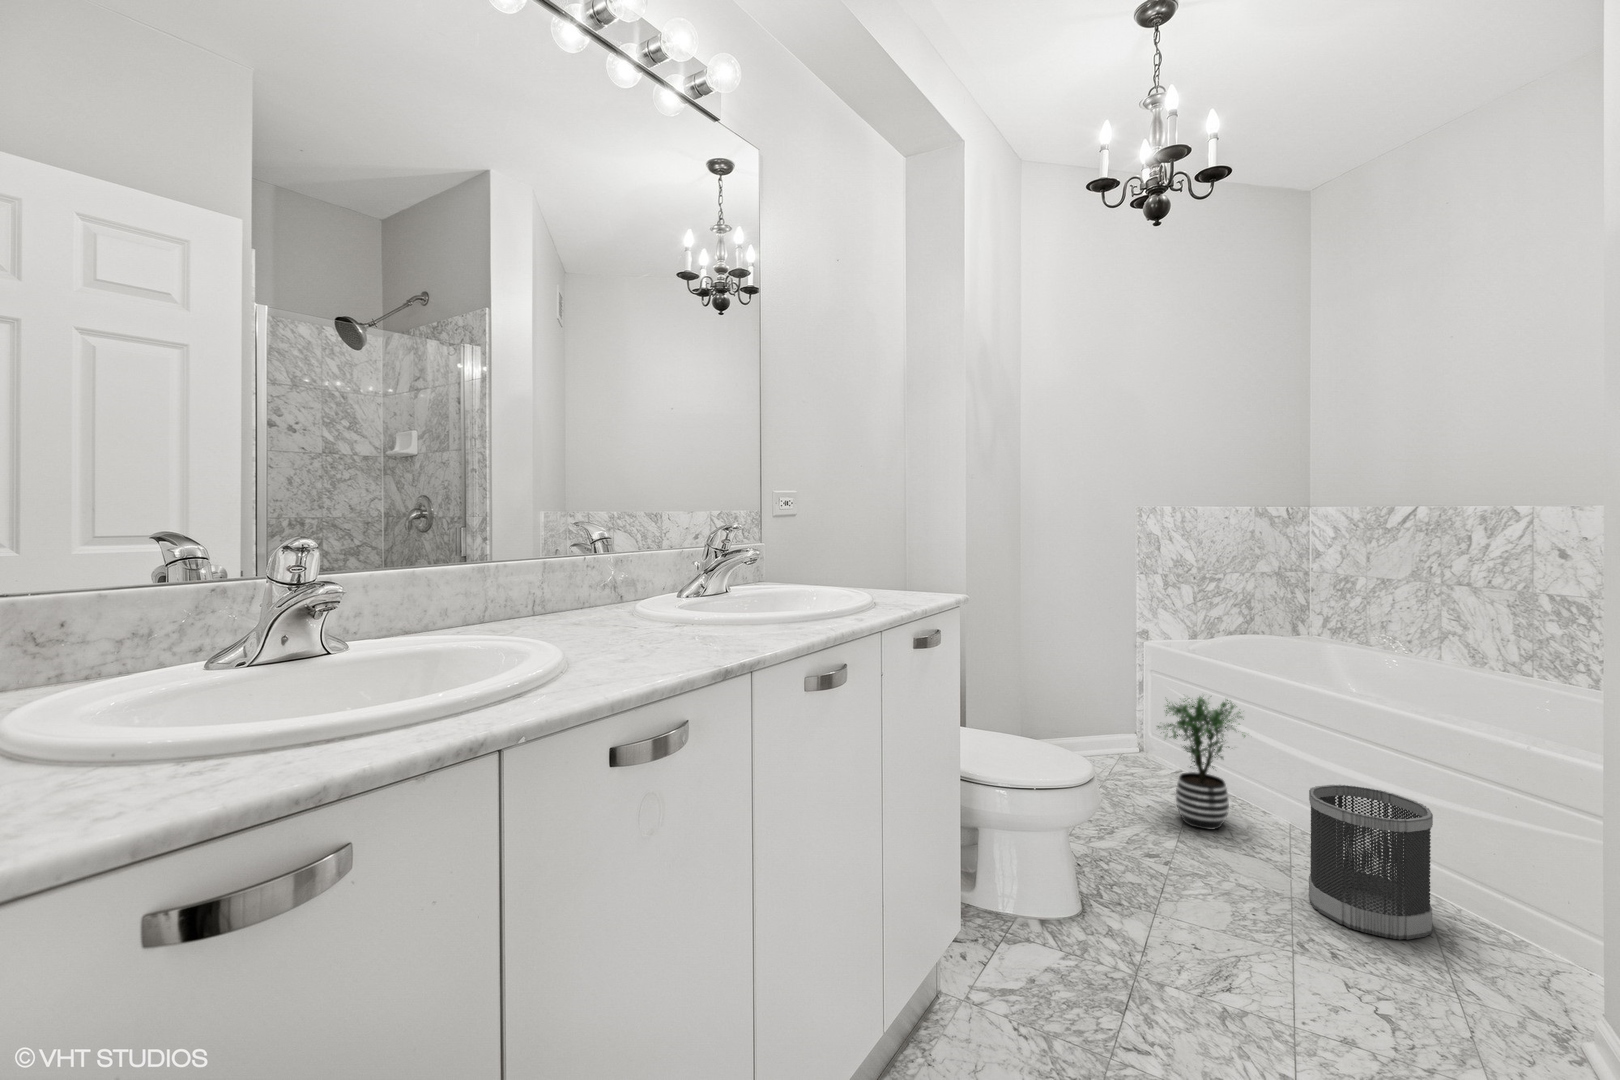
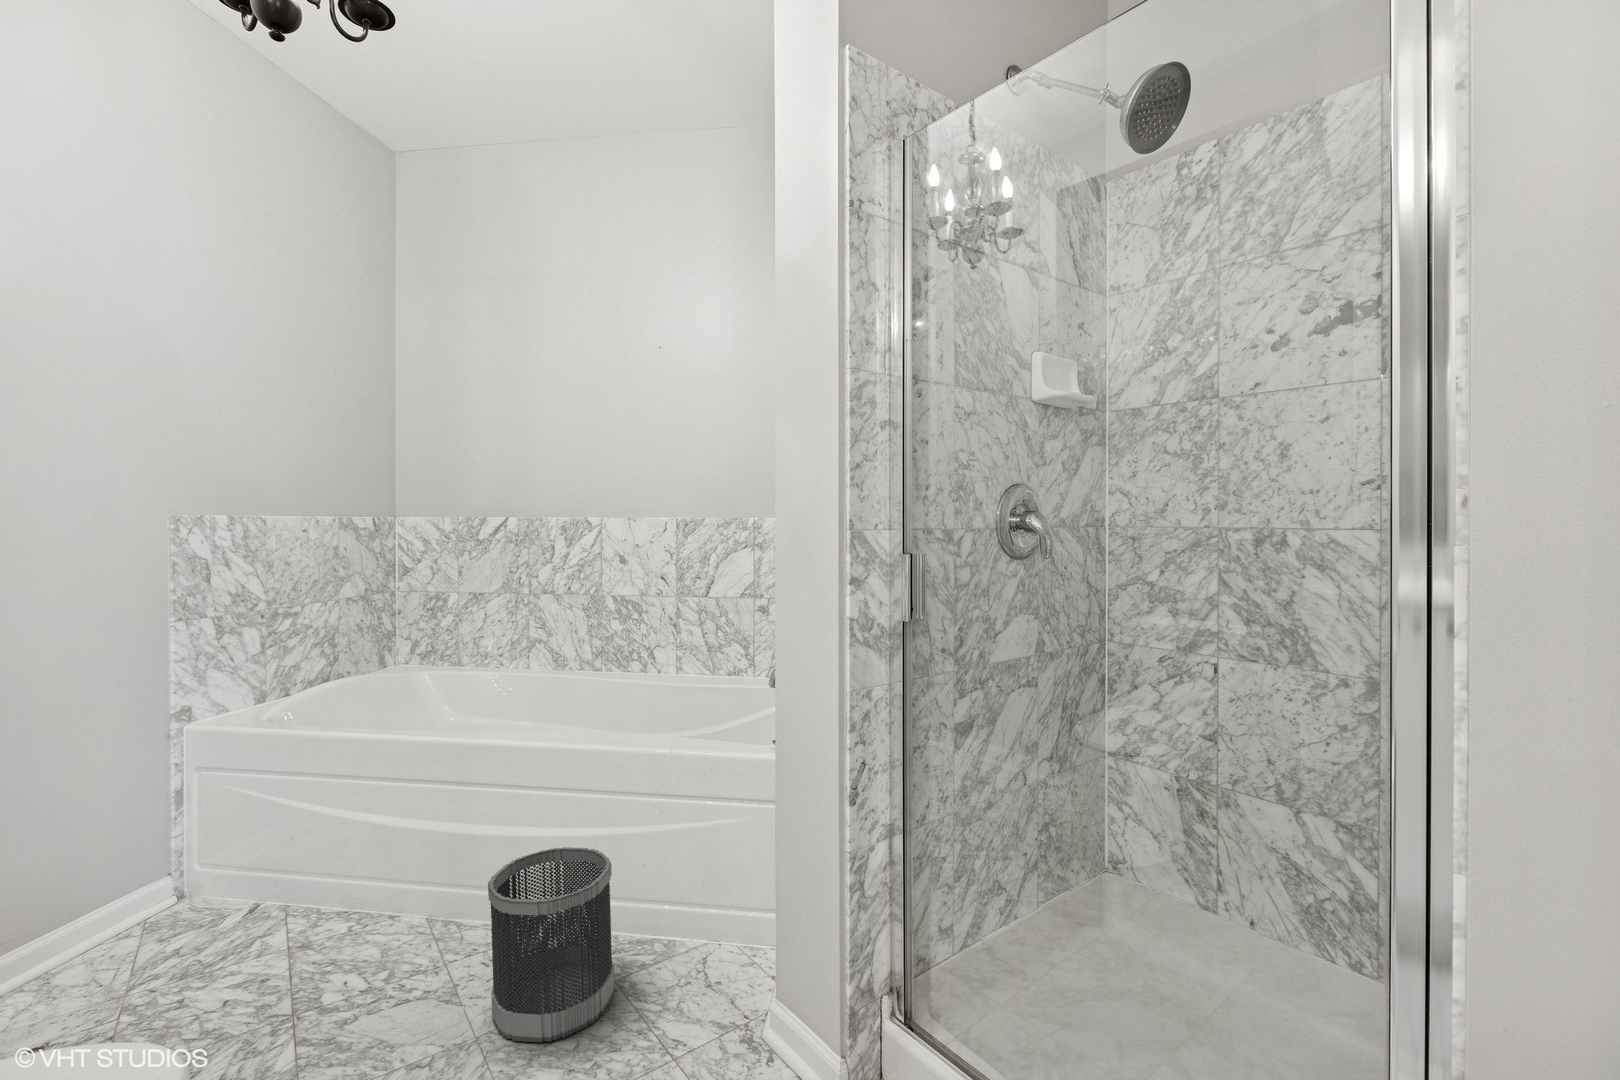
potted plant: present [1157,697,1245,830] -> none [240,787,394,999]

